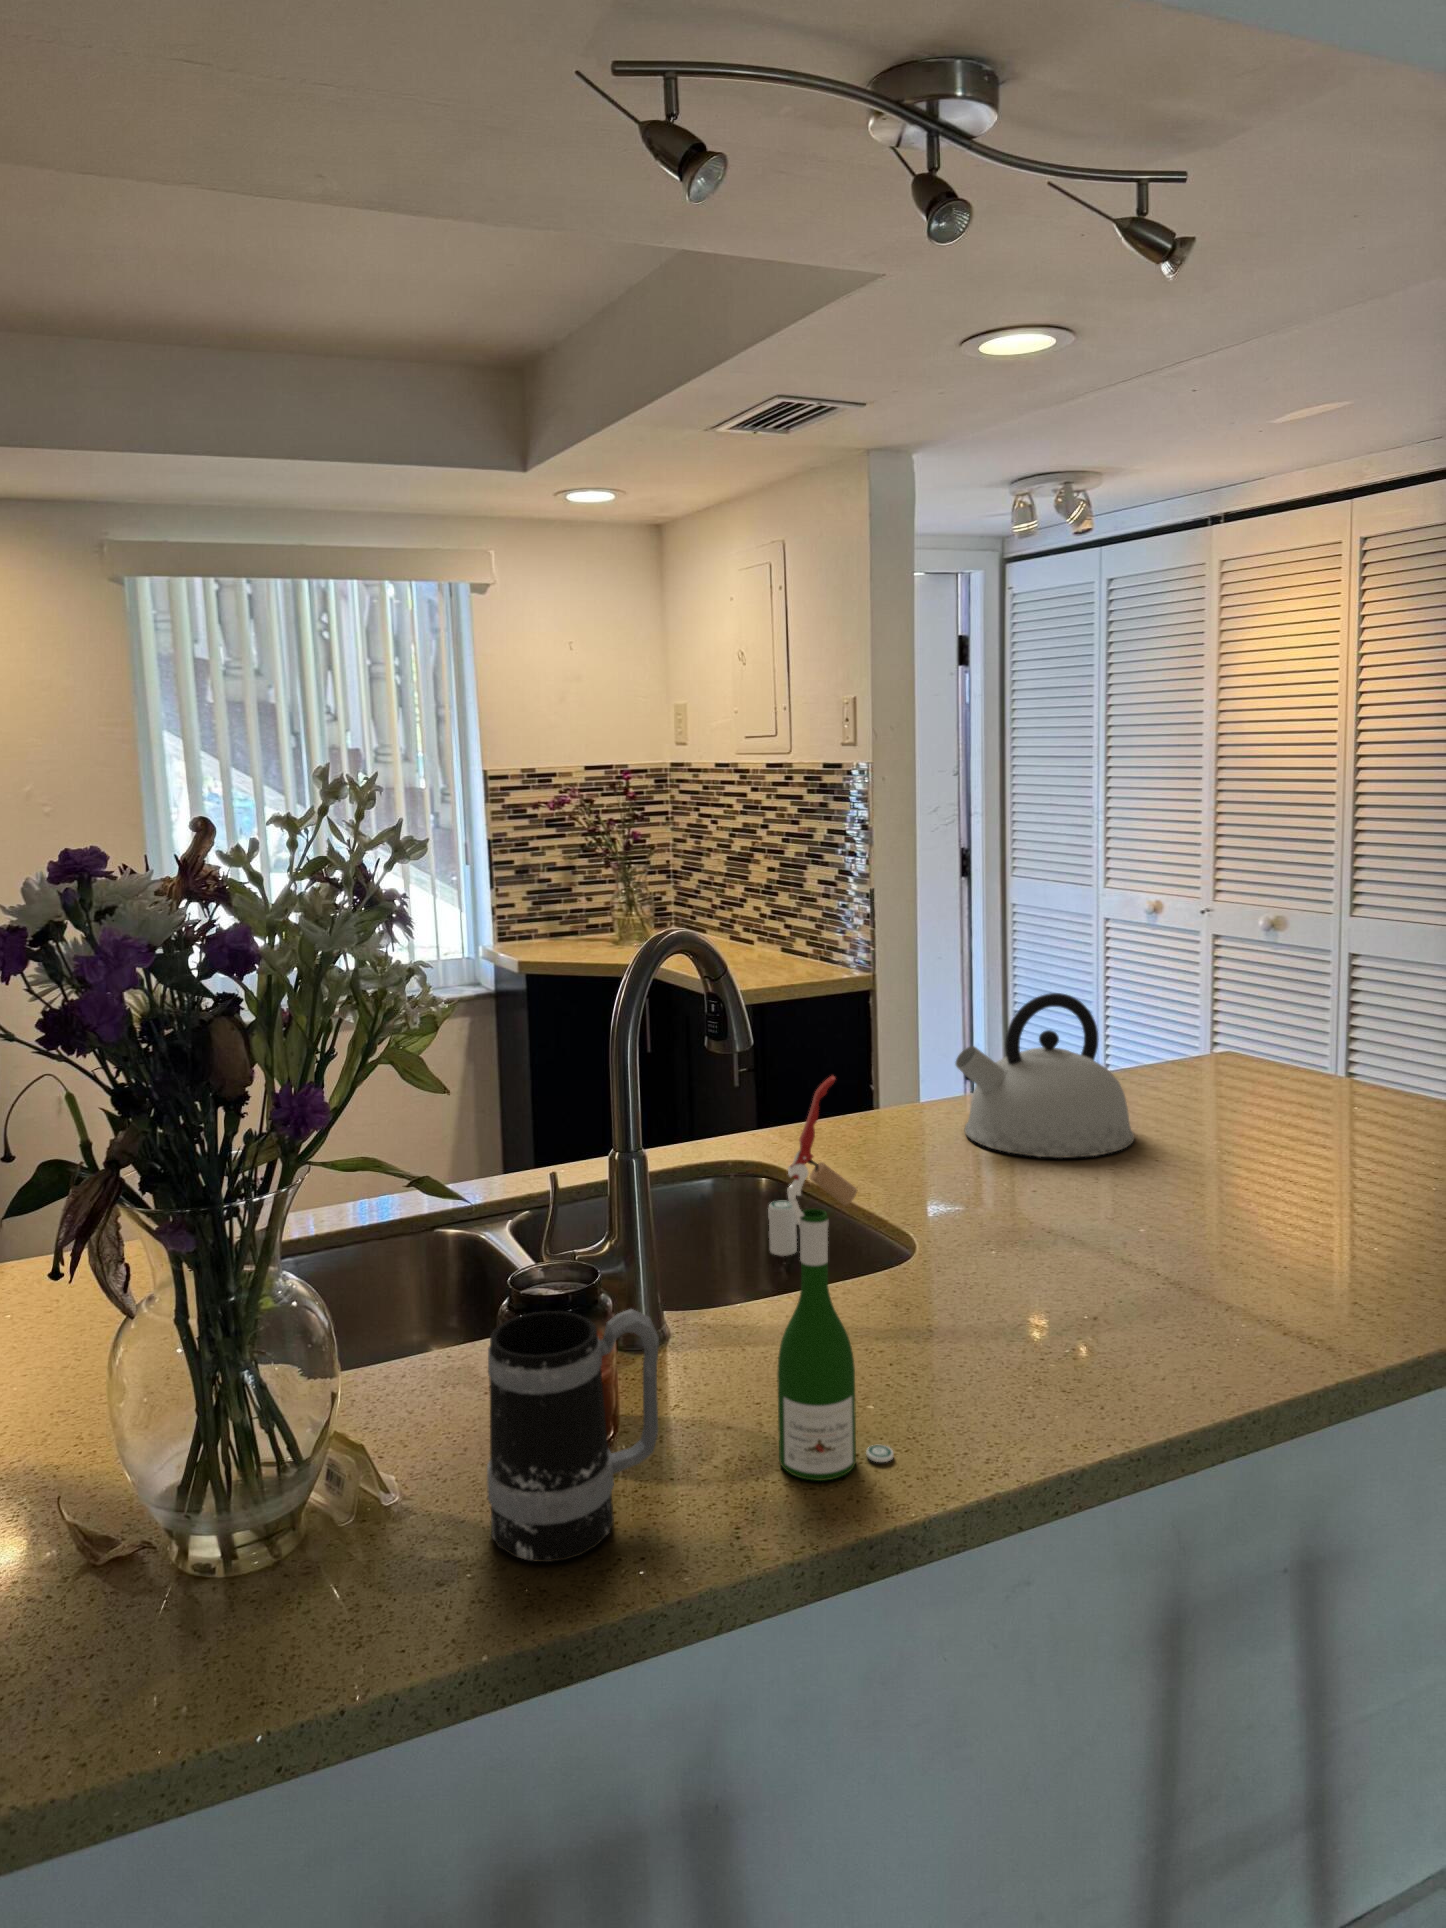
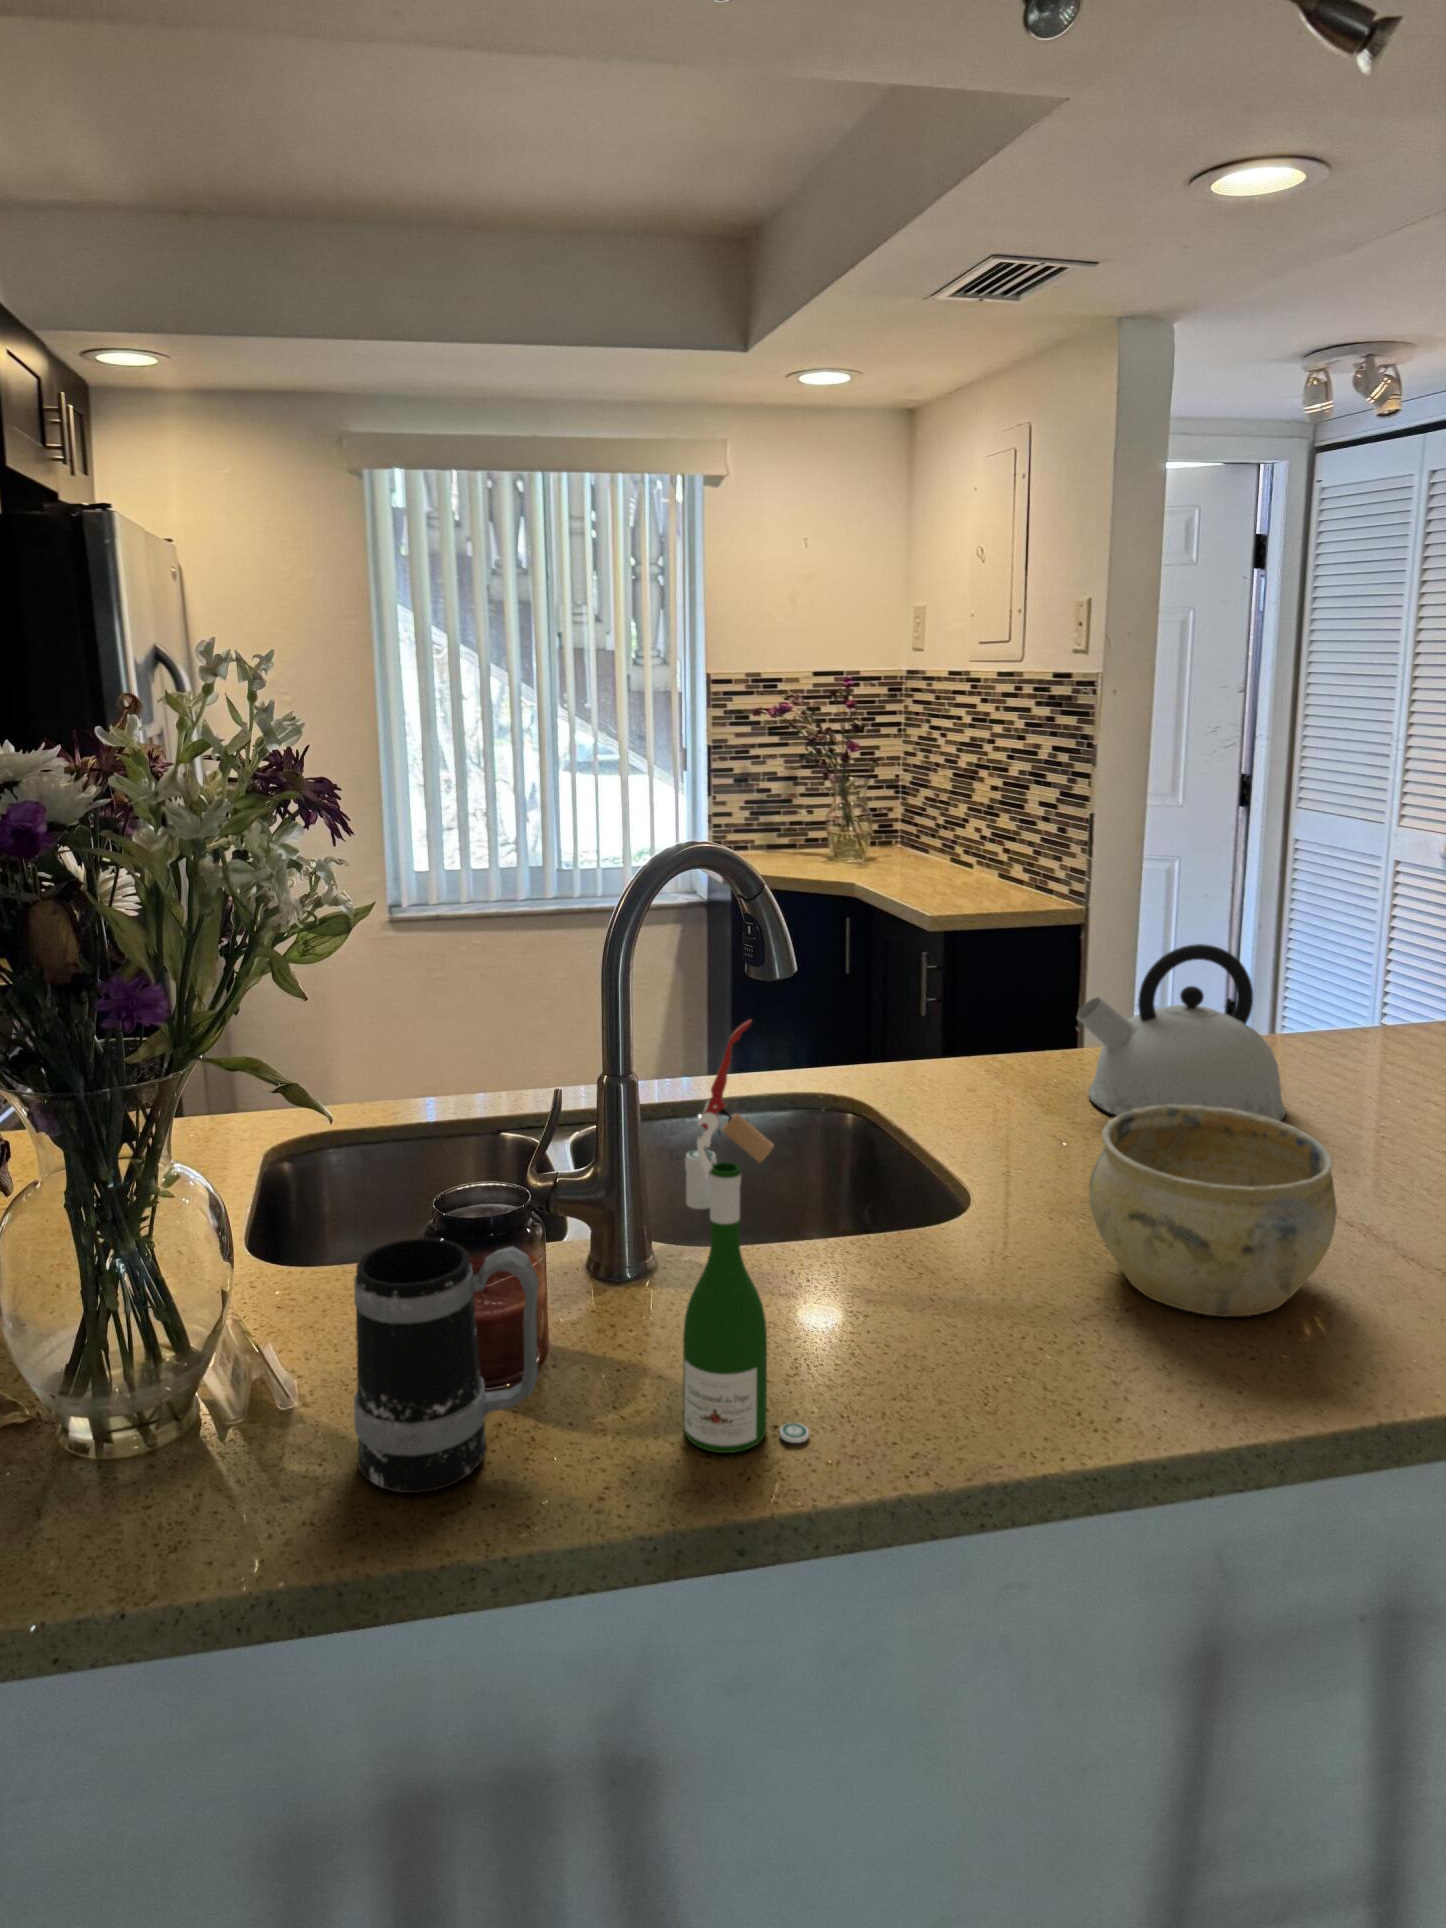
ceramic bowl: none [1042,1129,1254,1308] -> present [1089,1104,1337,1317]

